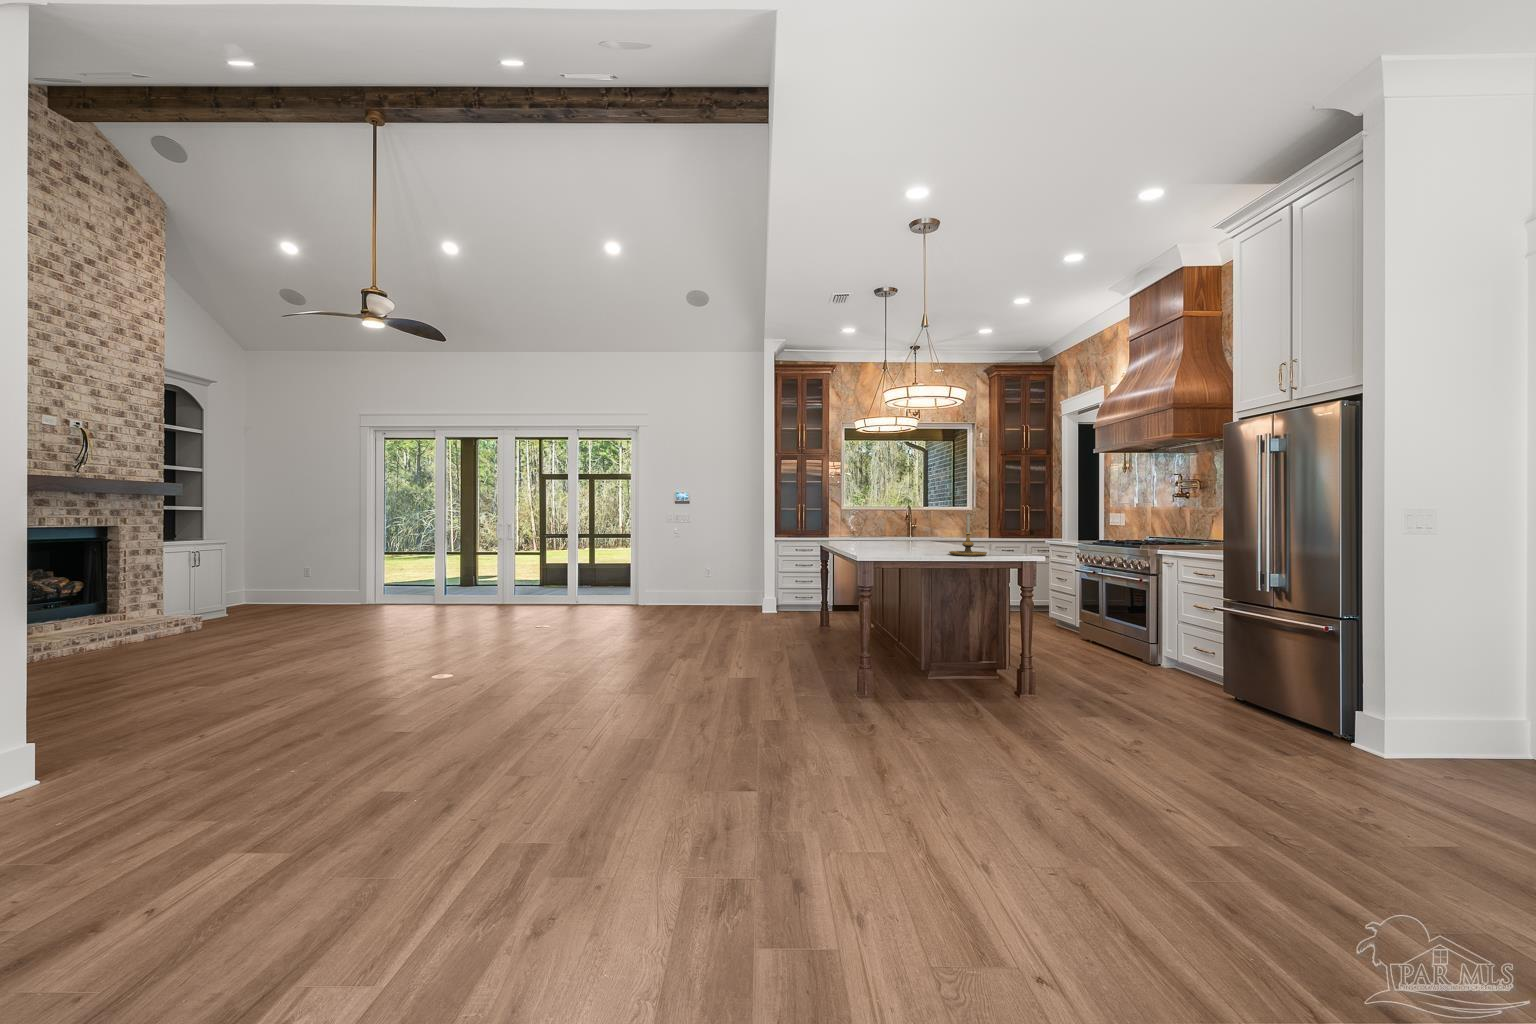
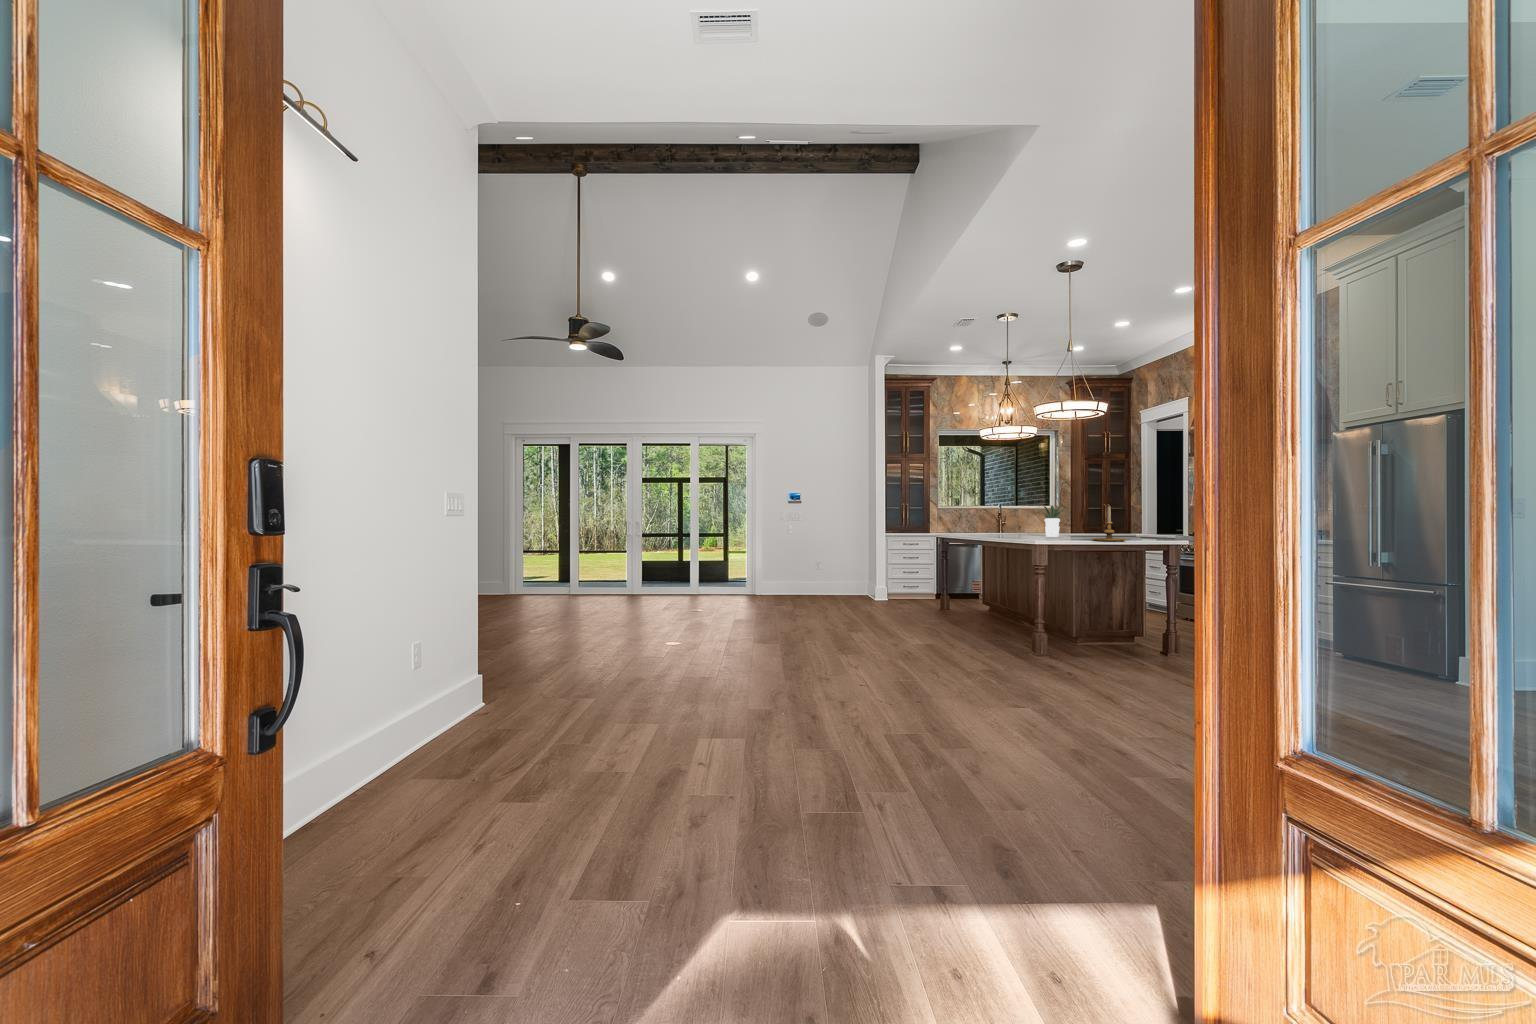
potted plant: none [900,510,944,547] -> present [1043,505,1068,537]

